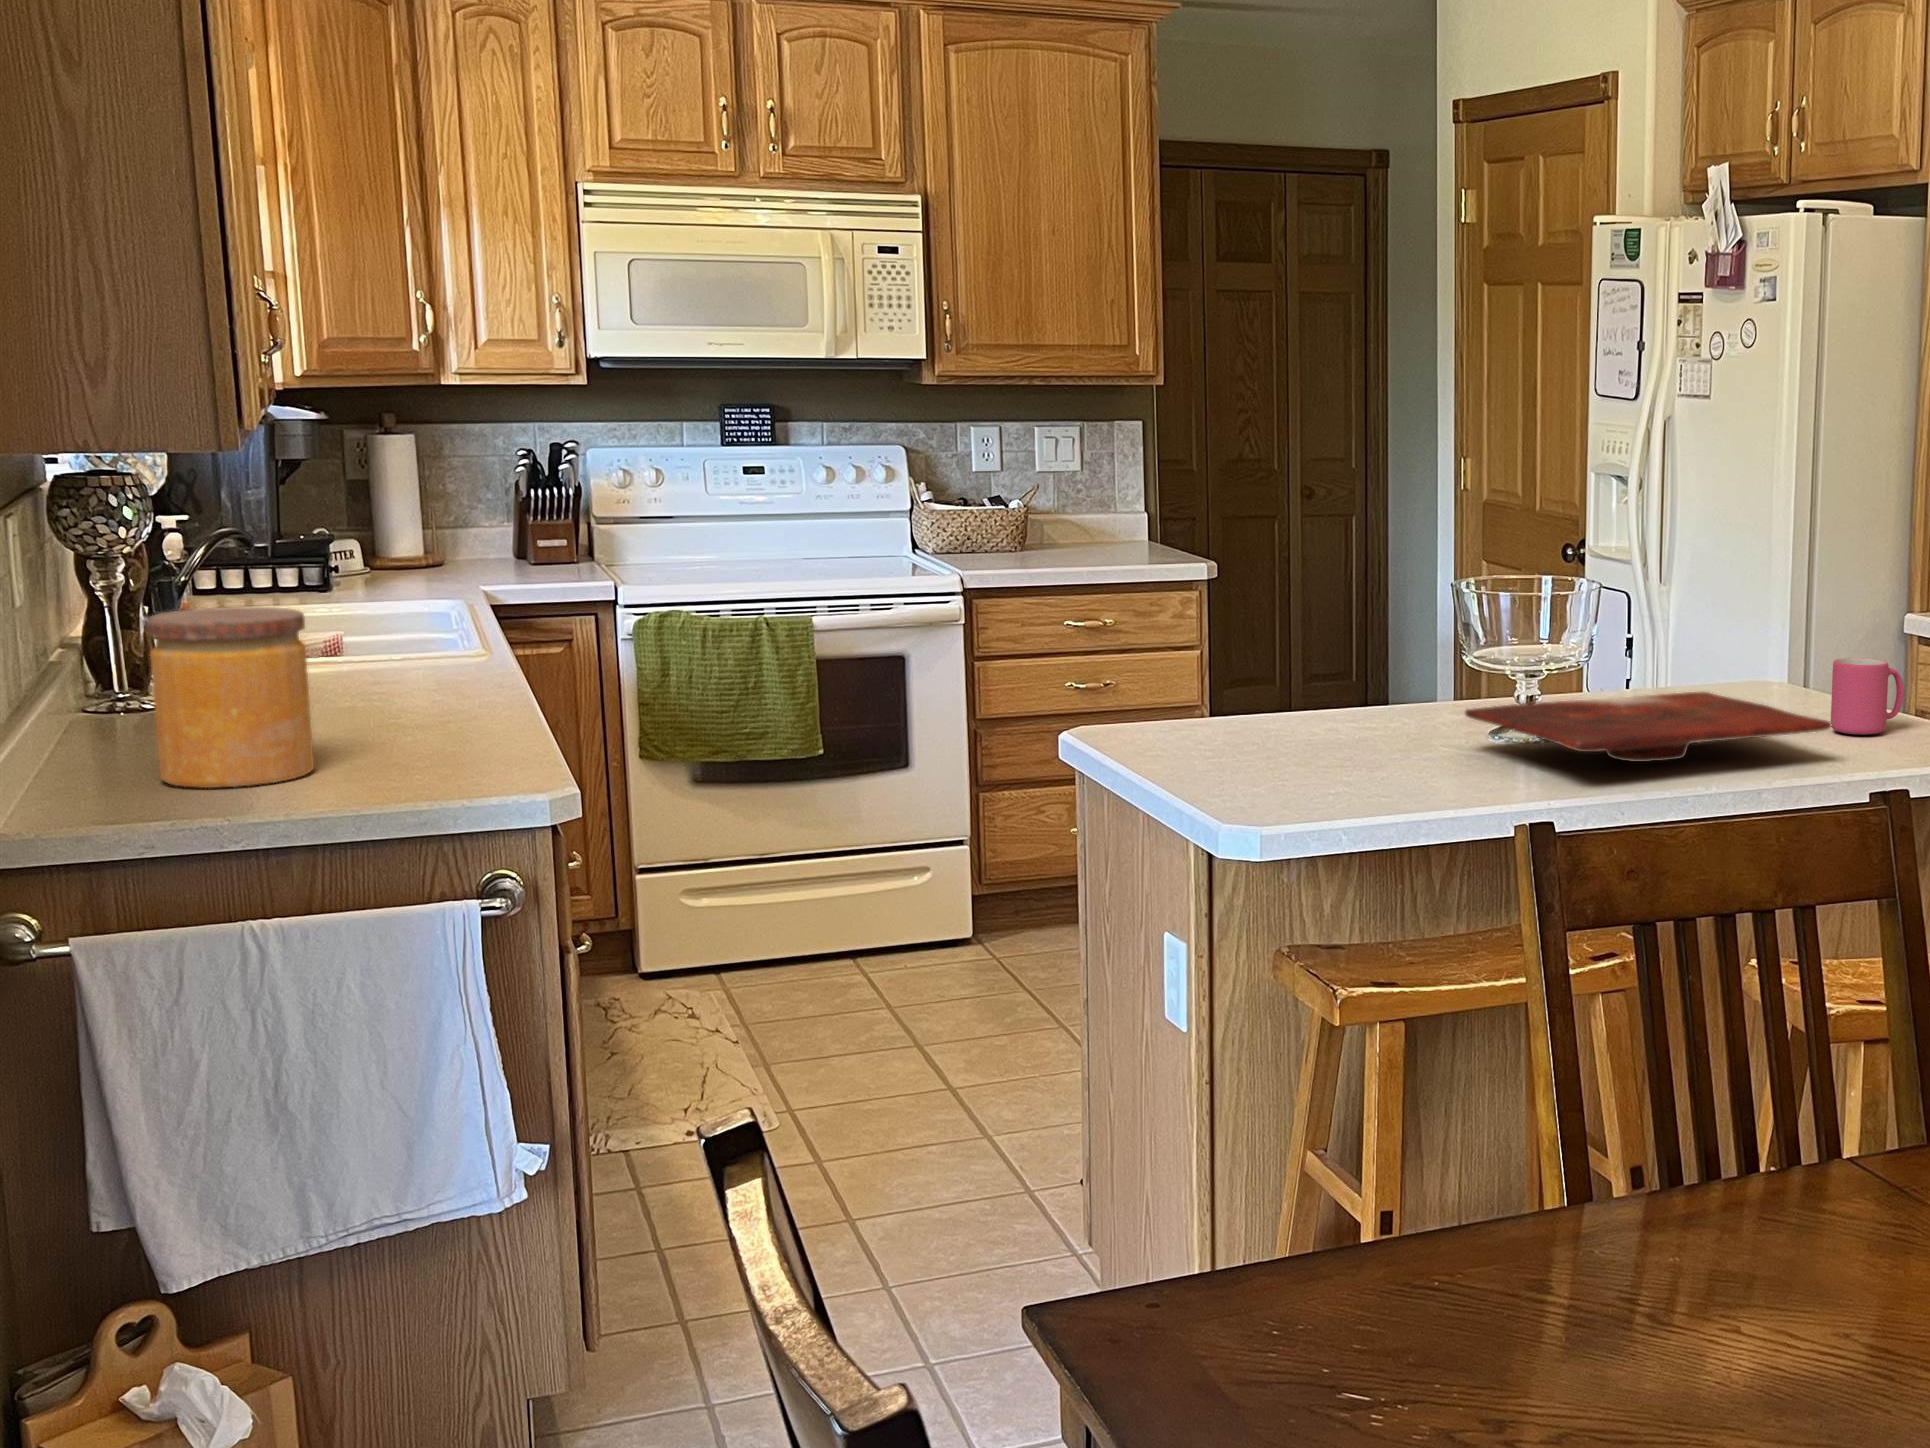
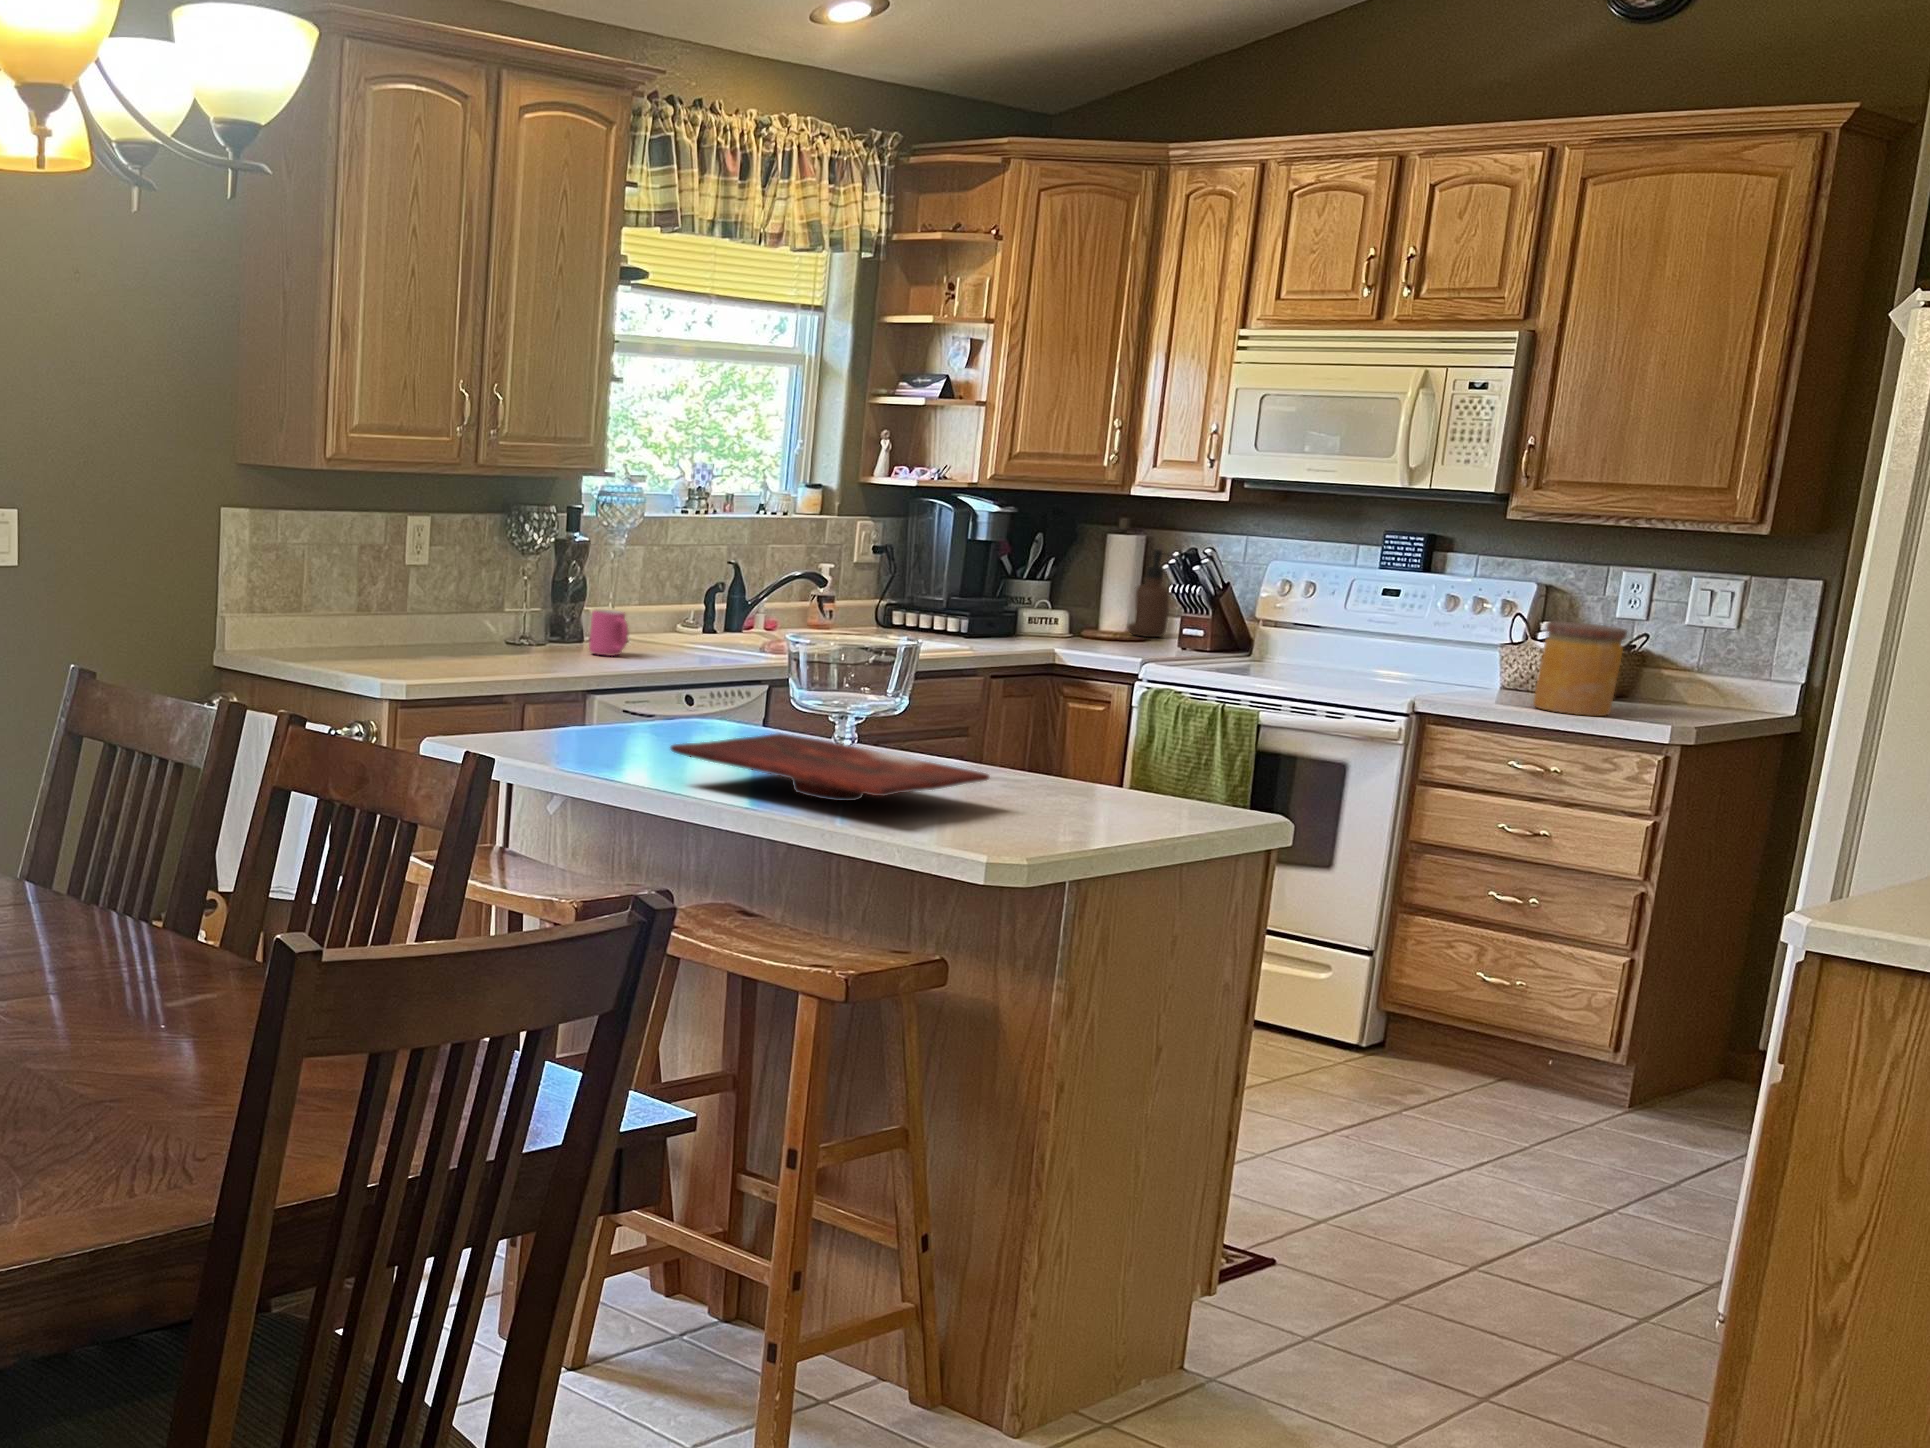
soap dispenser: none [419,458,474,569] -> present [1128,549,1169,637]
jar: present [147,607,314,788] -> present [1533,621,1627,716]
mug: present [1831,658,1904,734] -> present [589,610,628,656]

